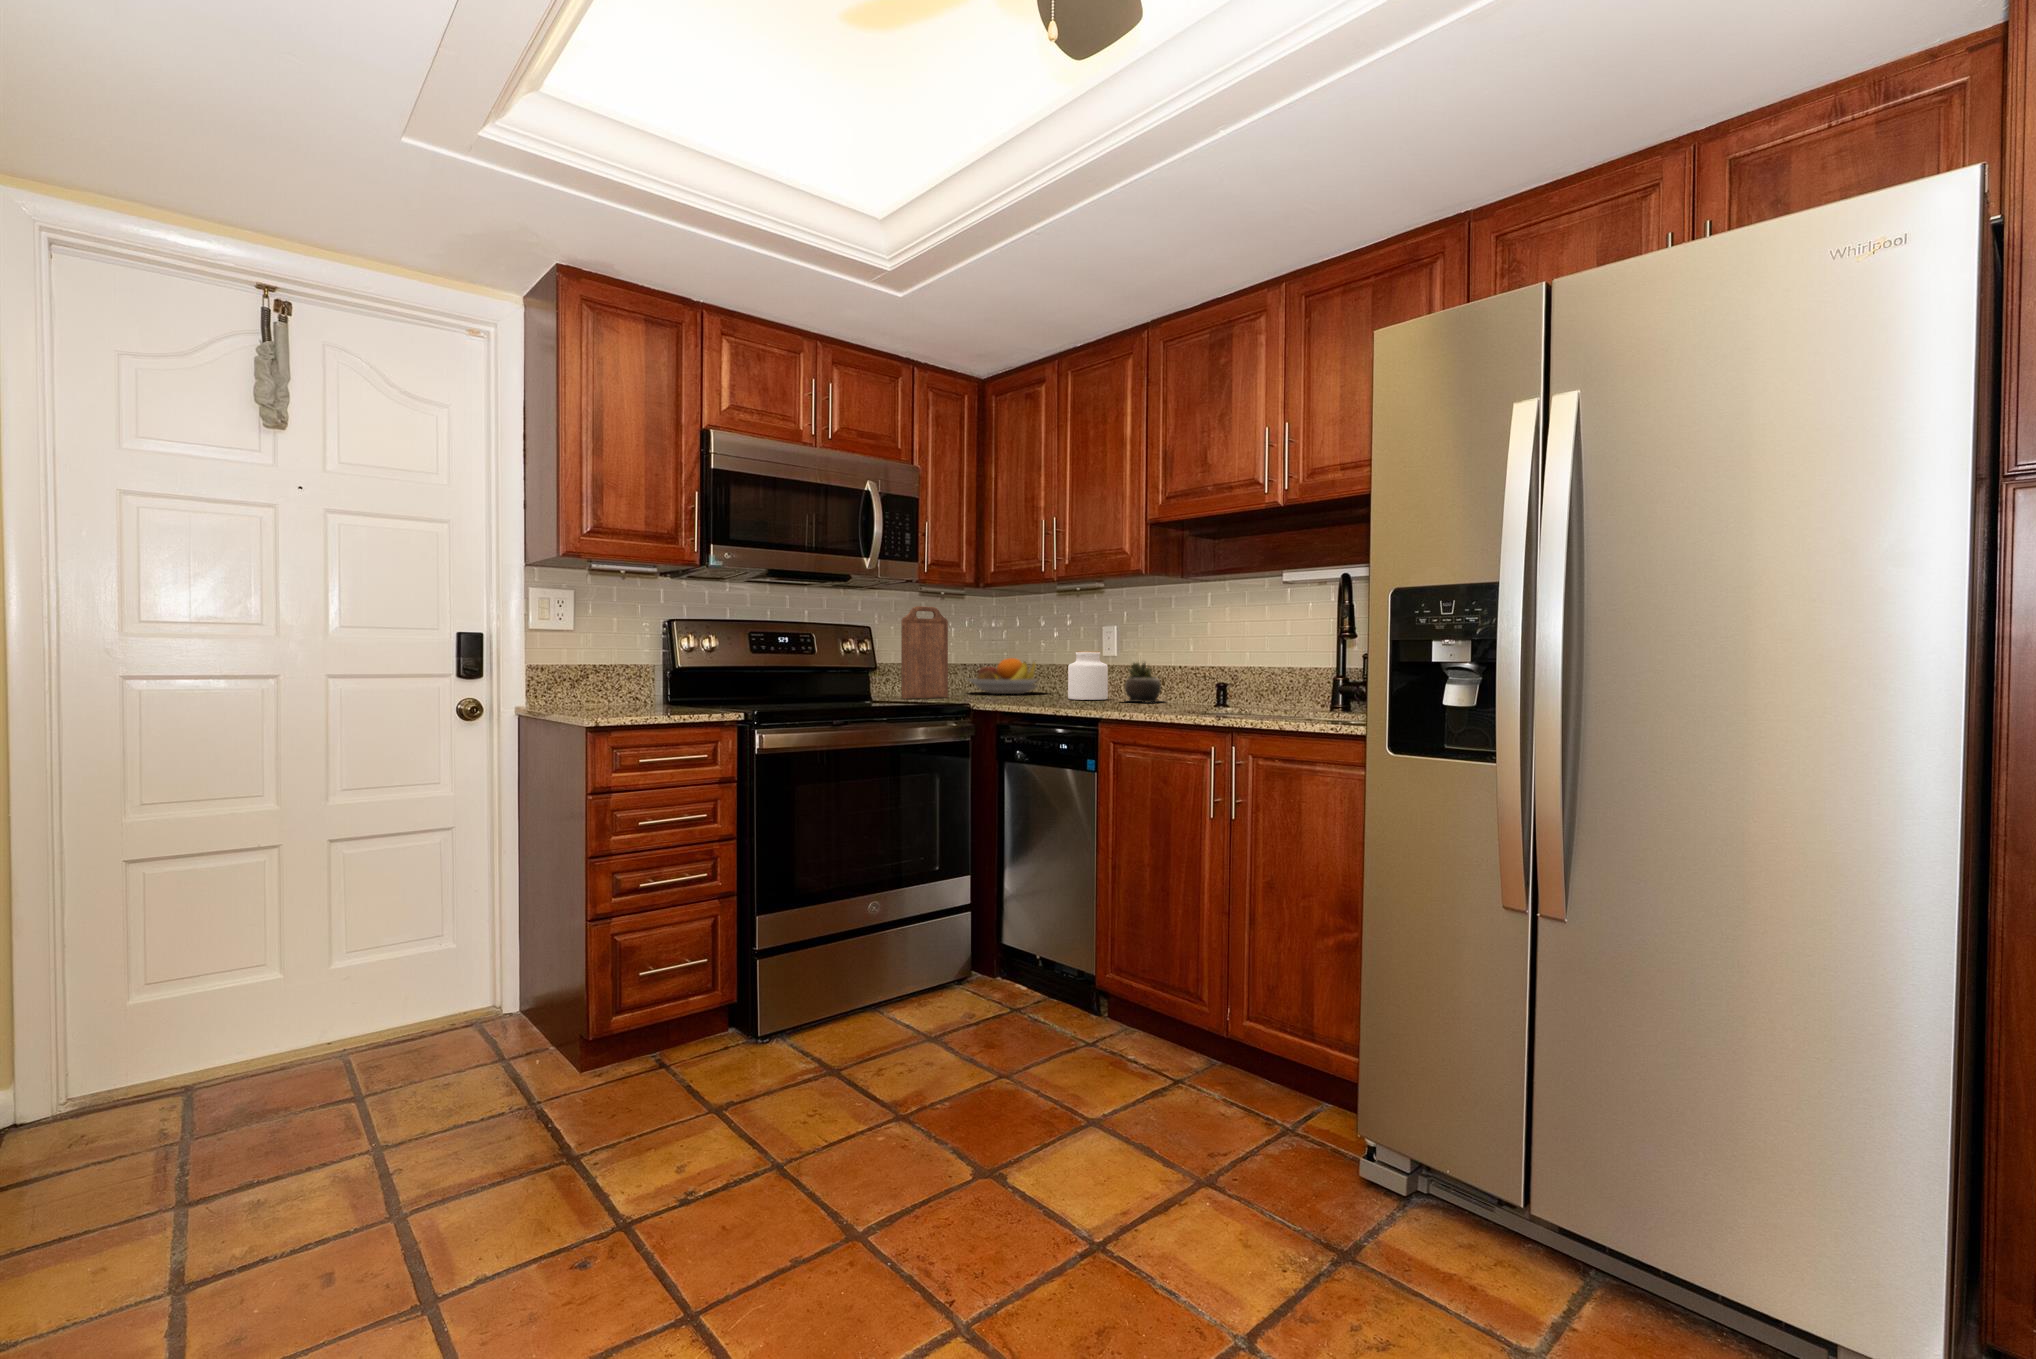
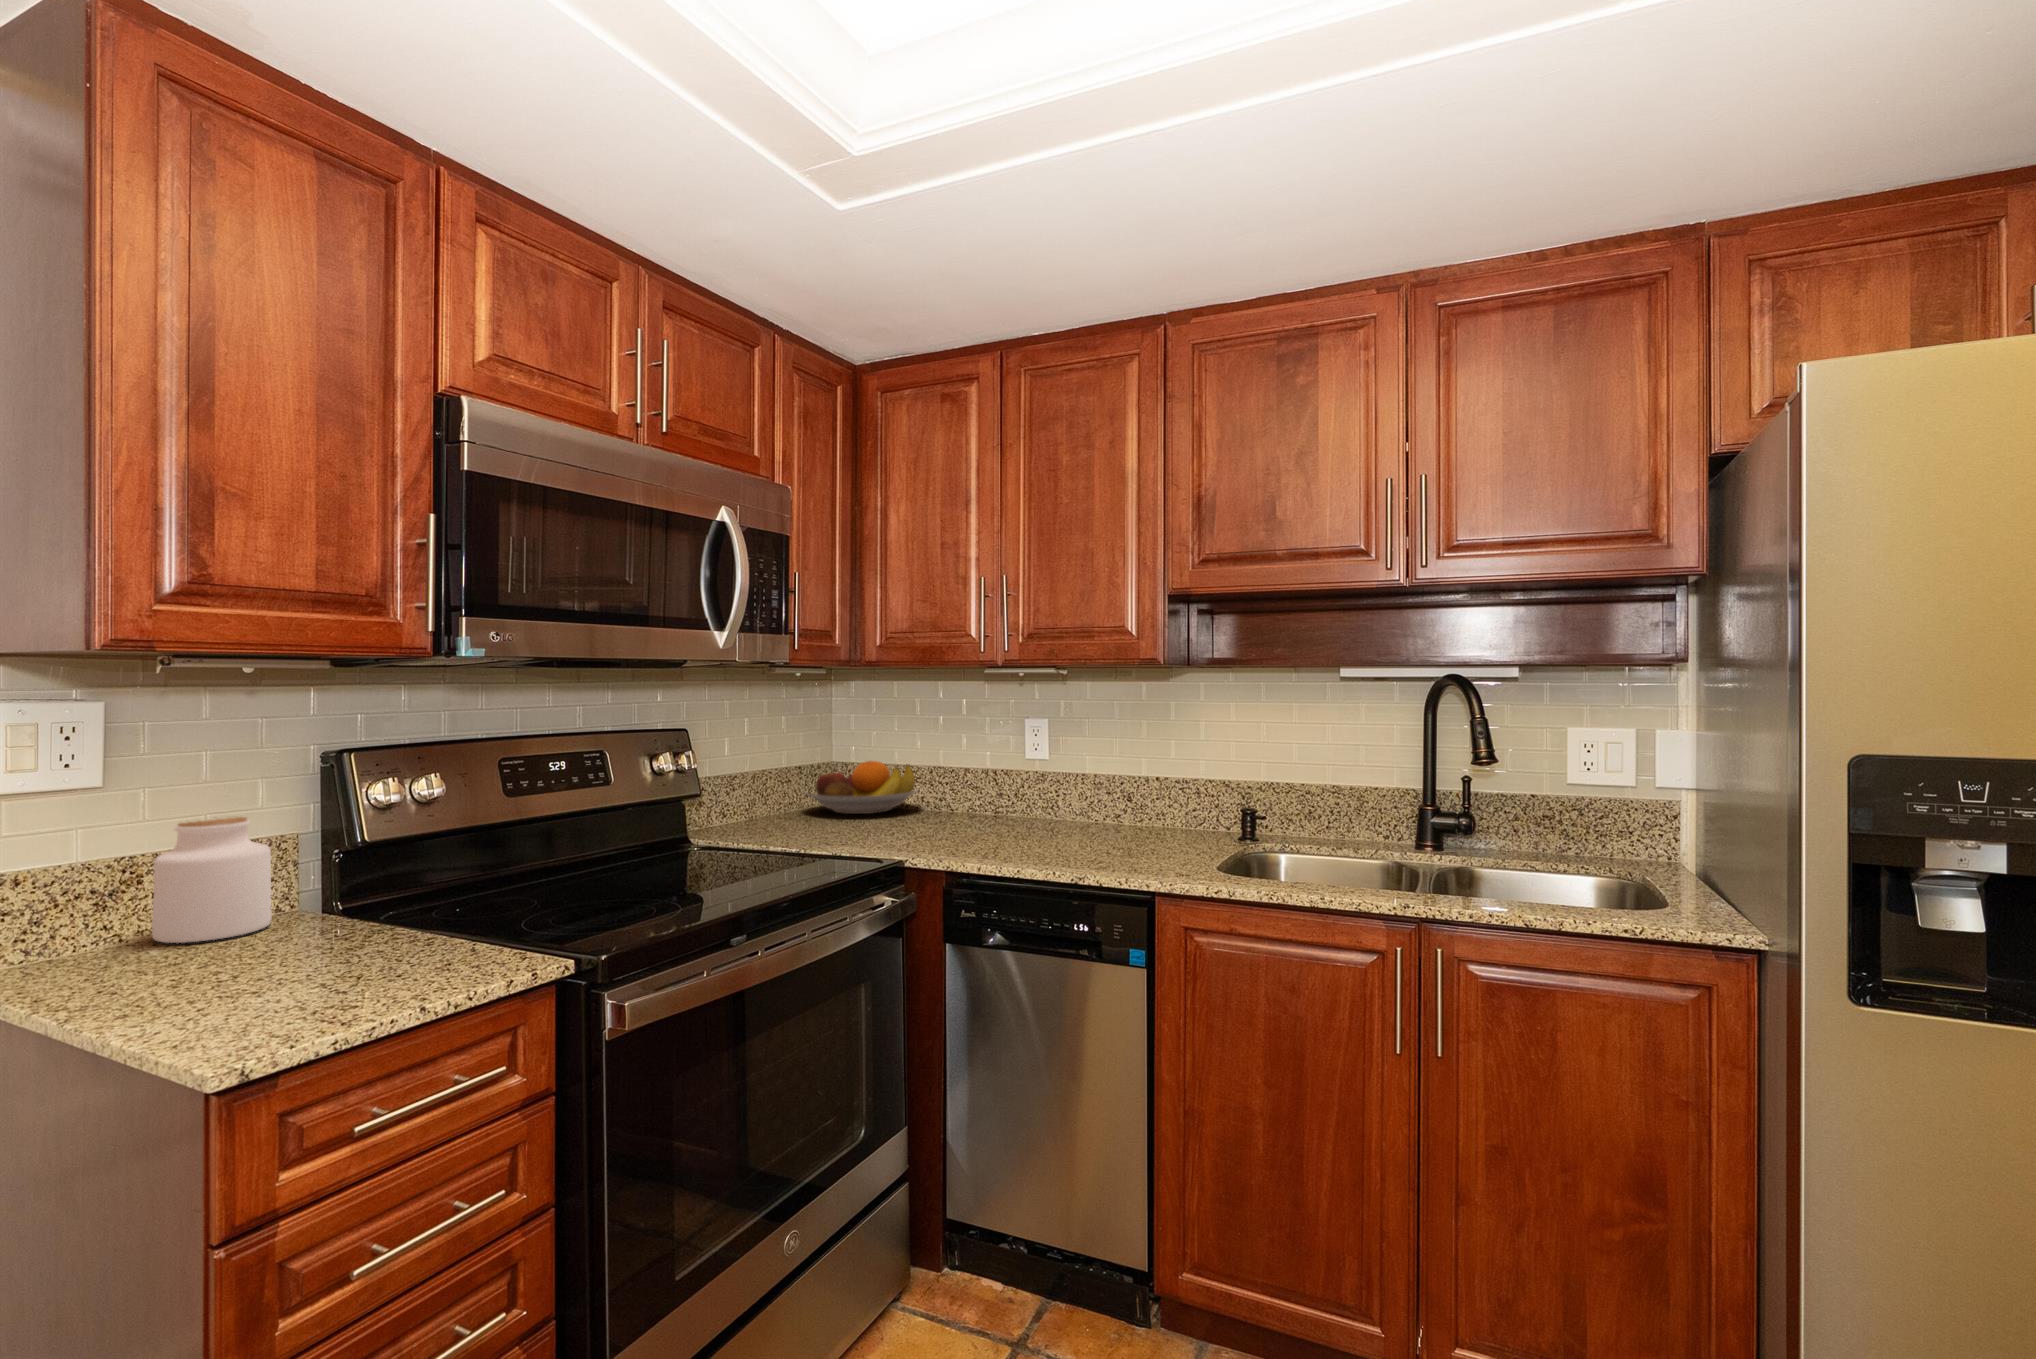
cutting board: present [901,606,948,698] -> none [743,698,806,844]
jar: present [1068,651,1108,700] -> present [152,817,272,943]
succulent plant: present [1125,662,1161,703] -> none [1076,773,1136,835]

